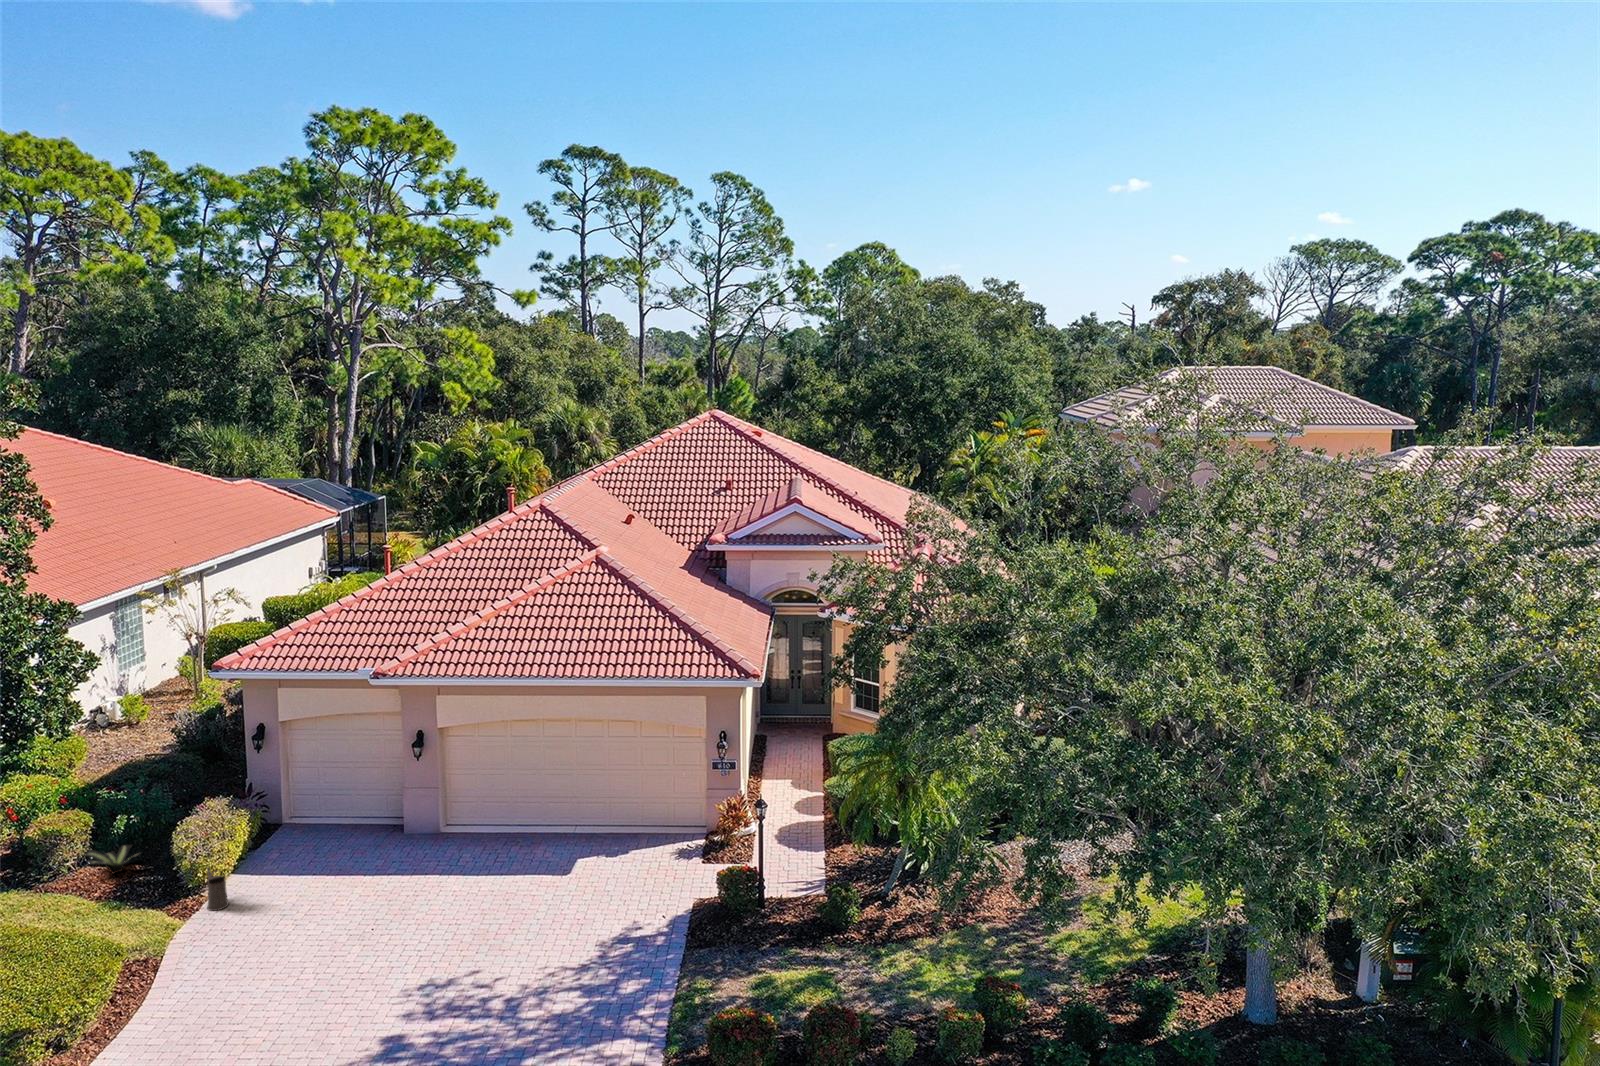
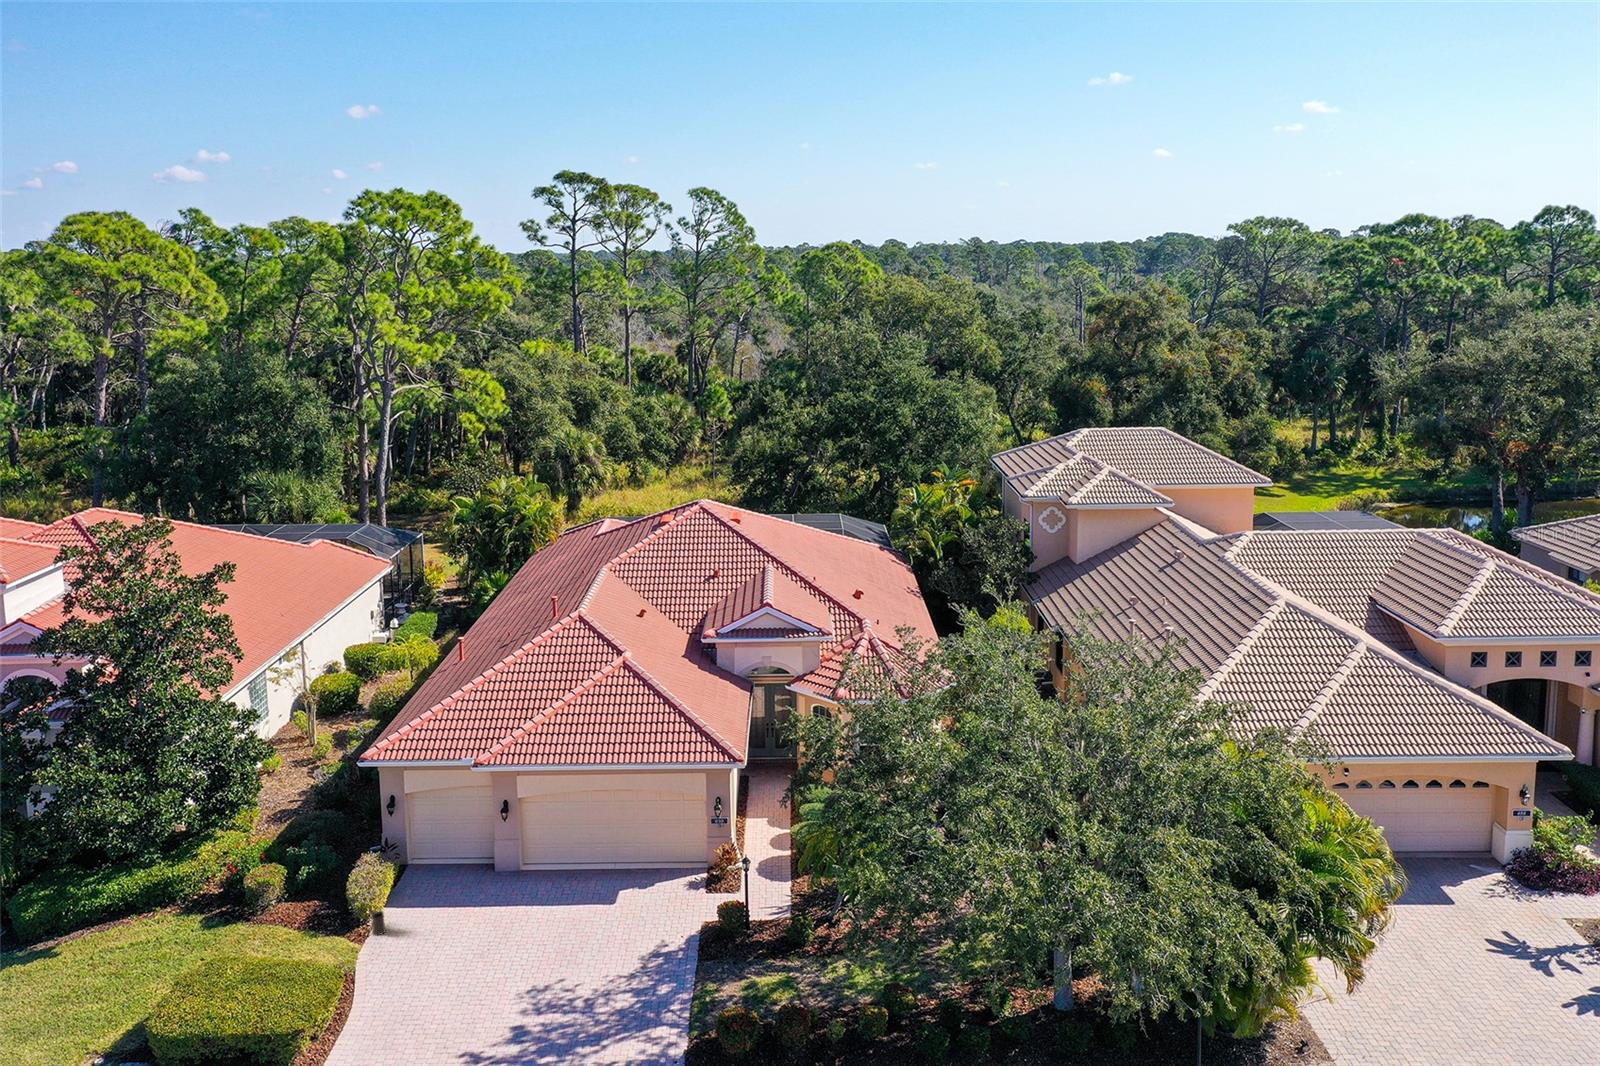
potted plant: present [86,845,141,874] -> none [277,885,317,907]

